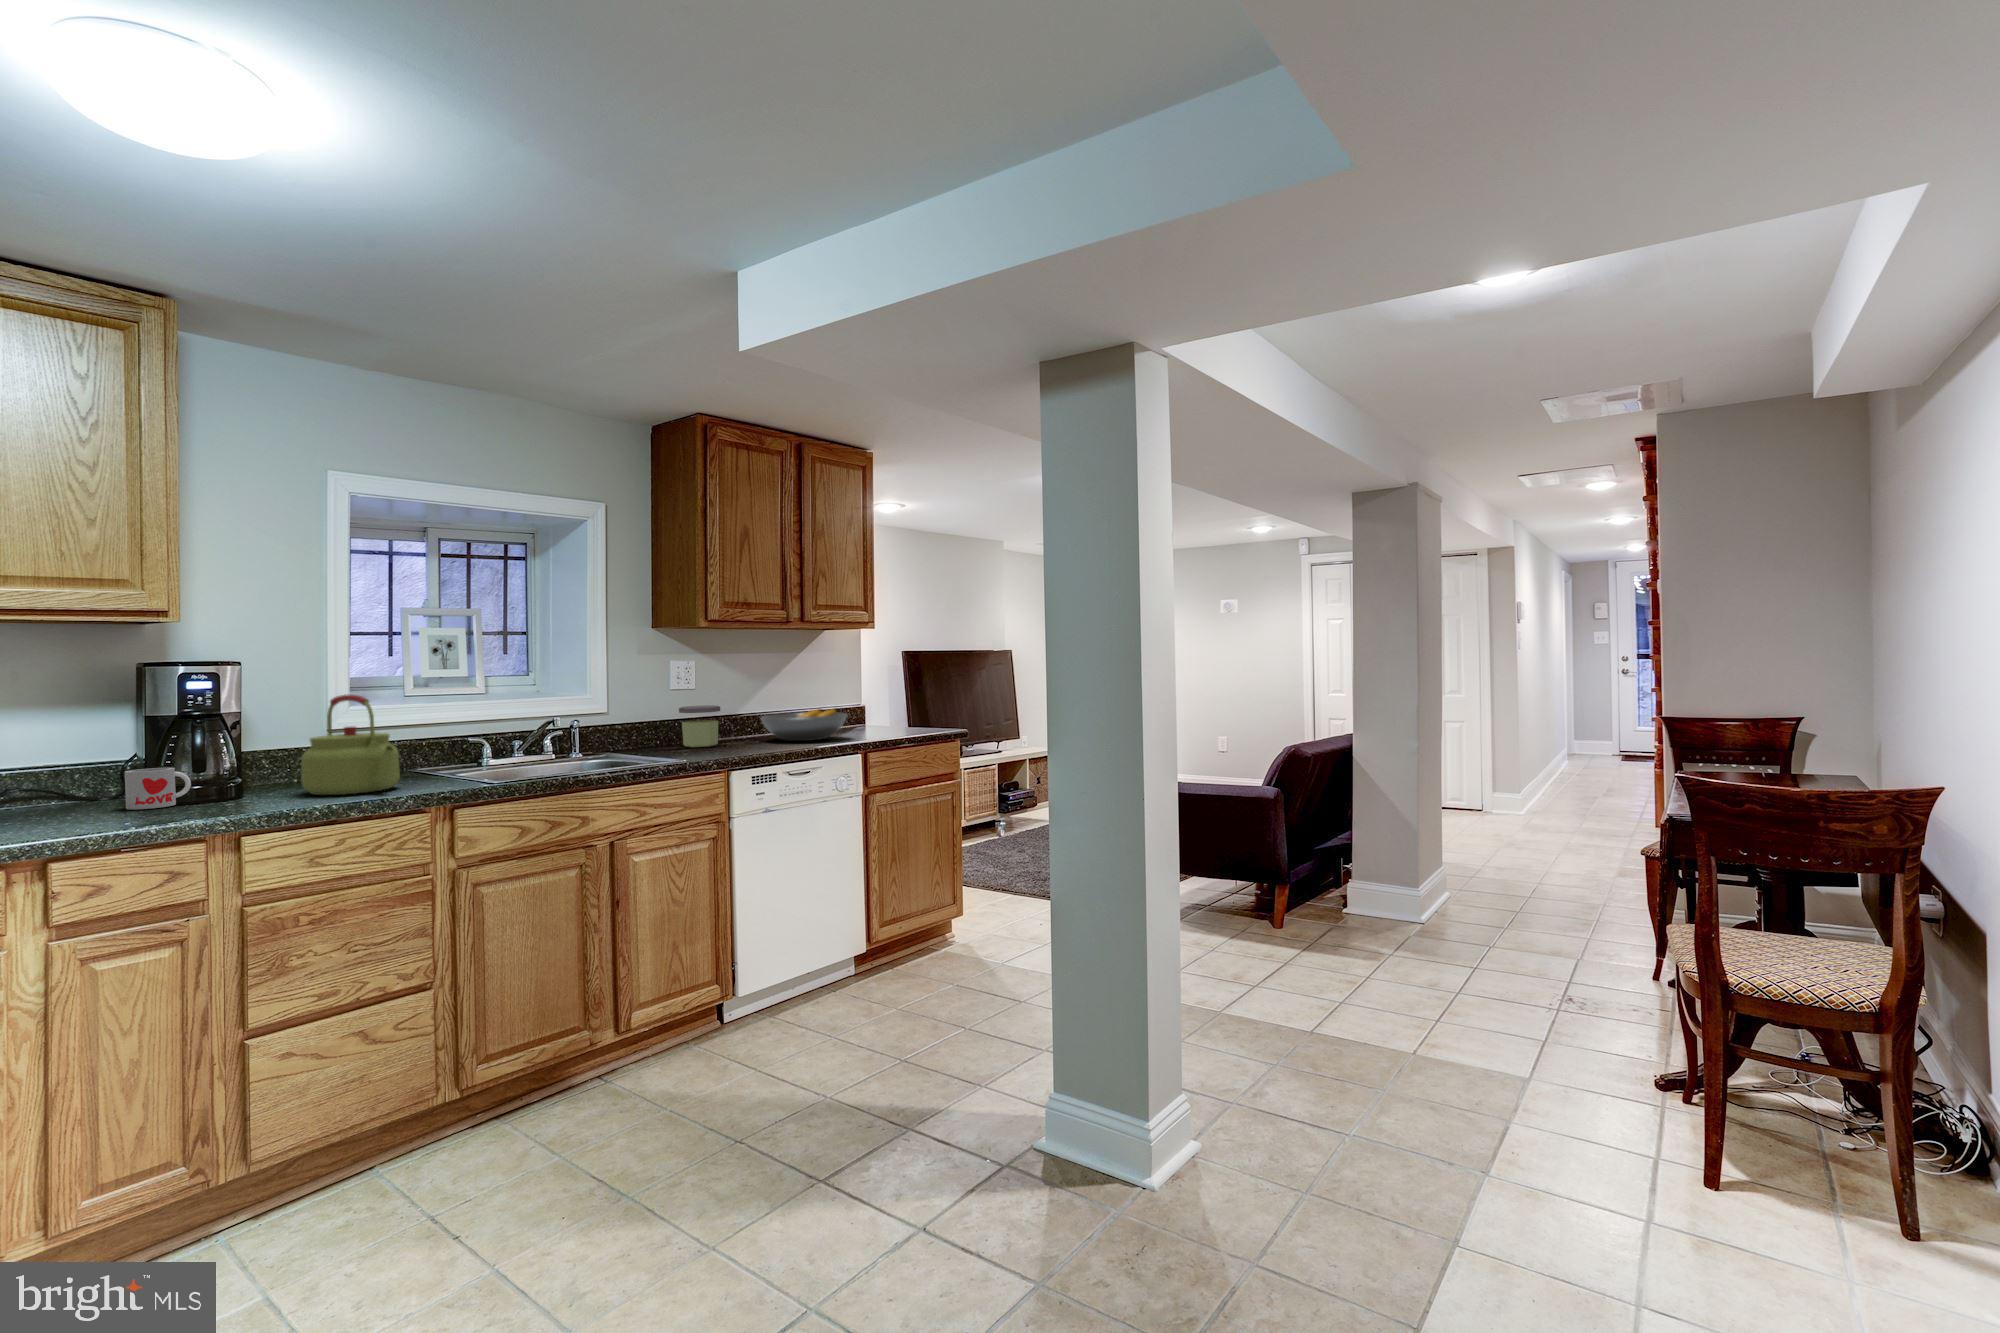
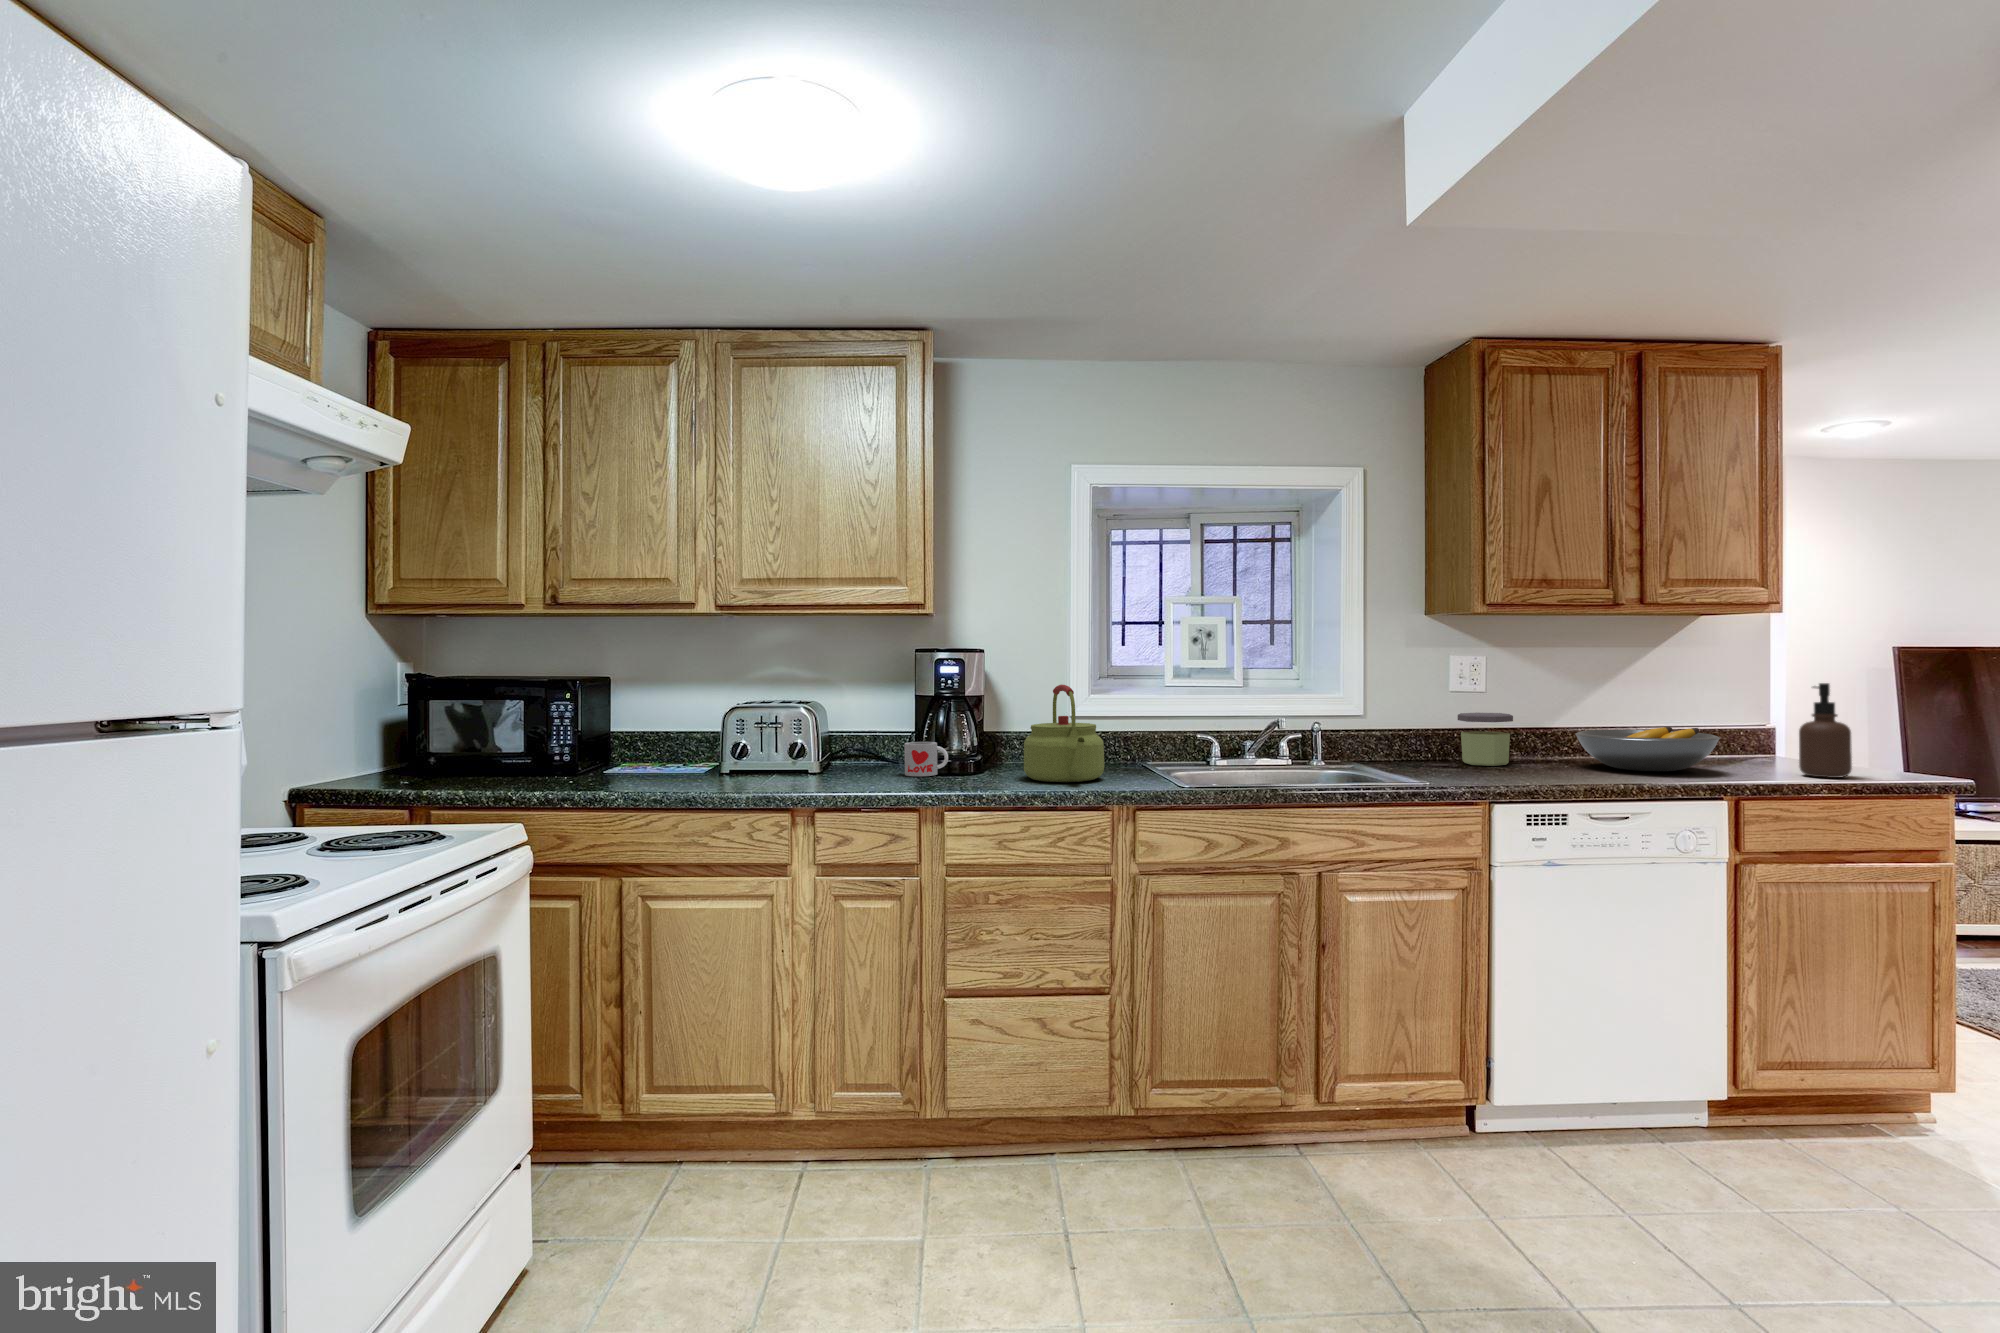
soap dispenser: none [886,676,913,736] -> present [1799,683,1852,778]

